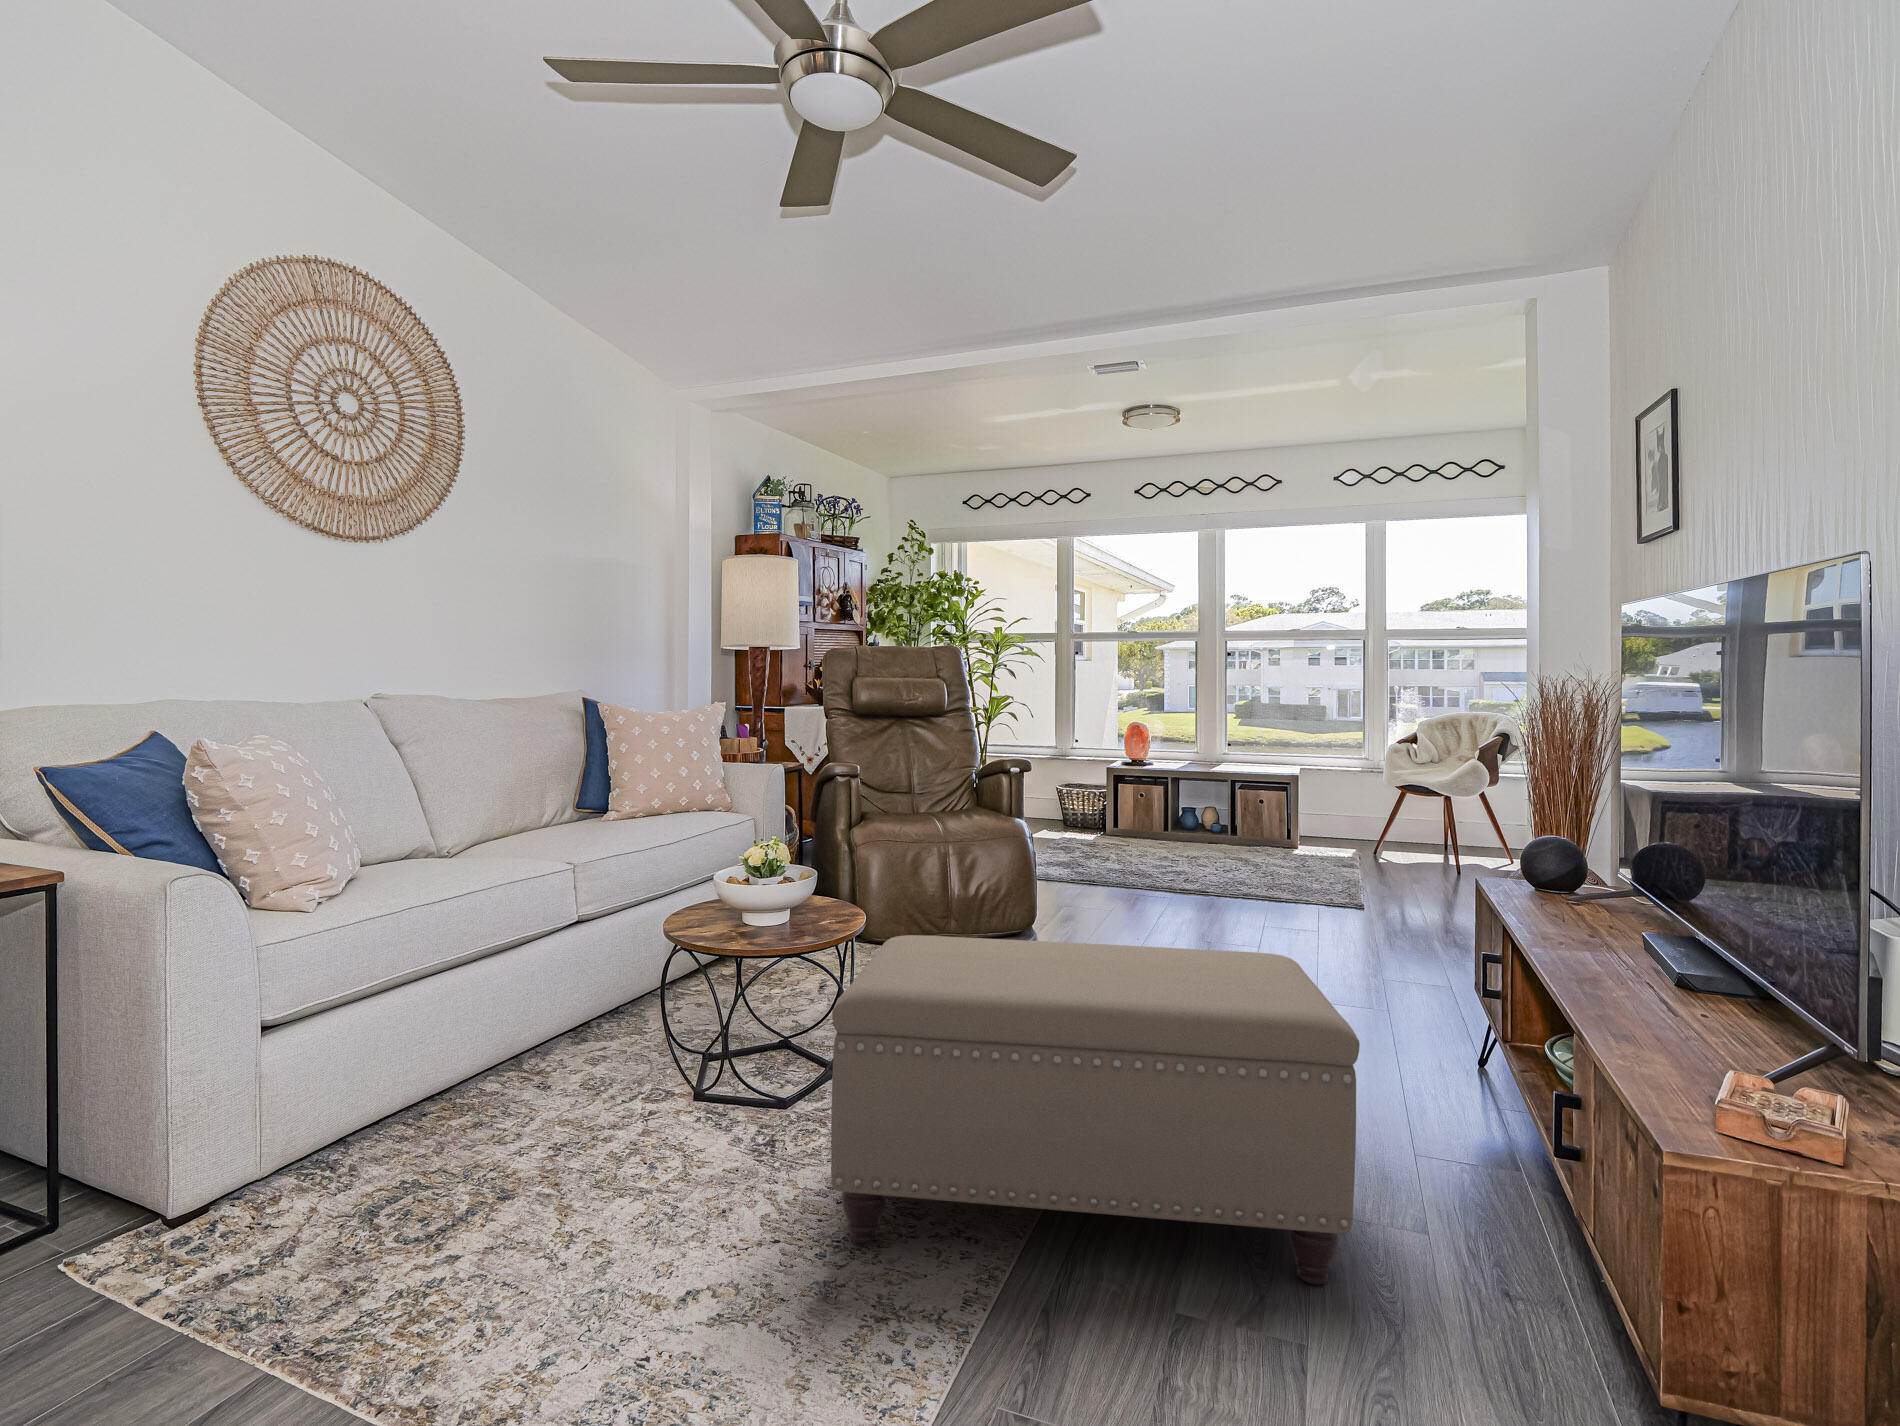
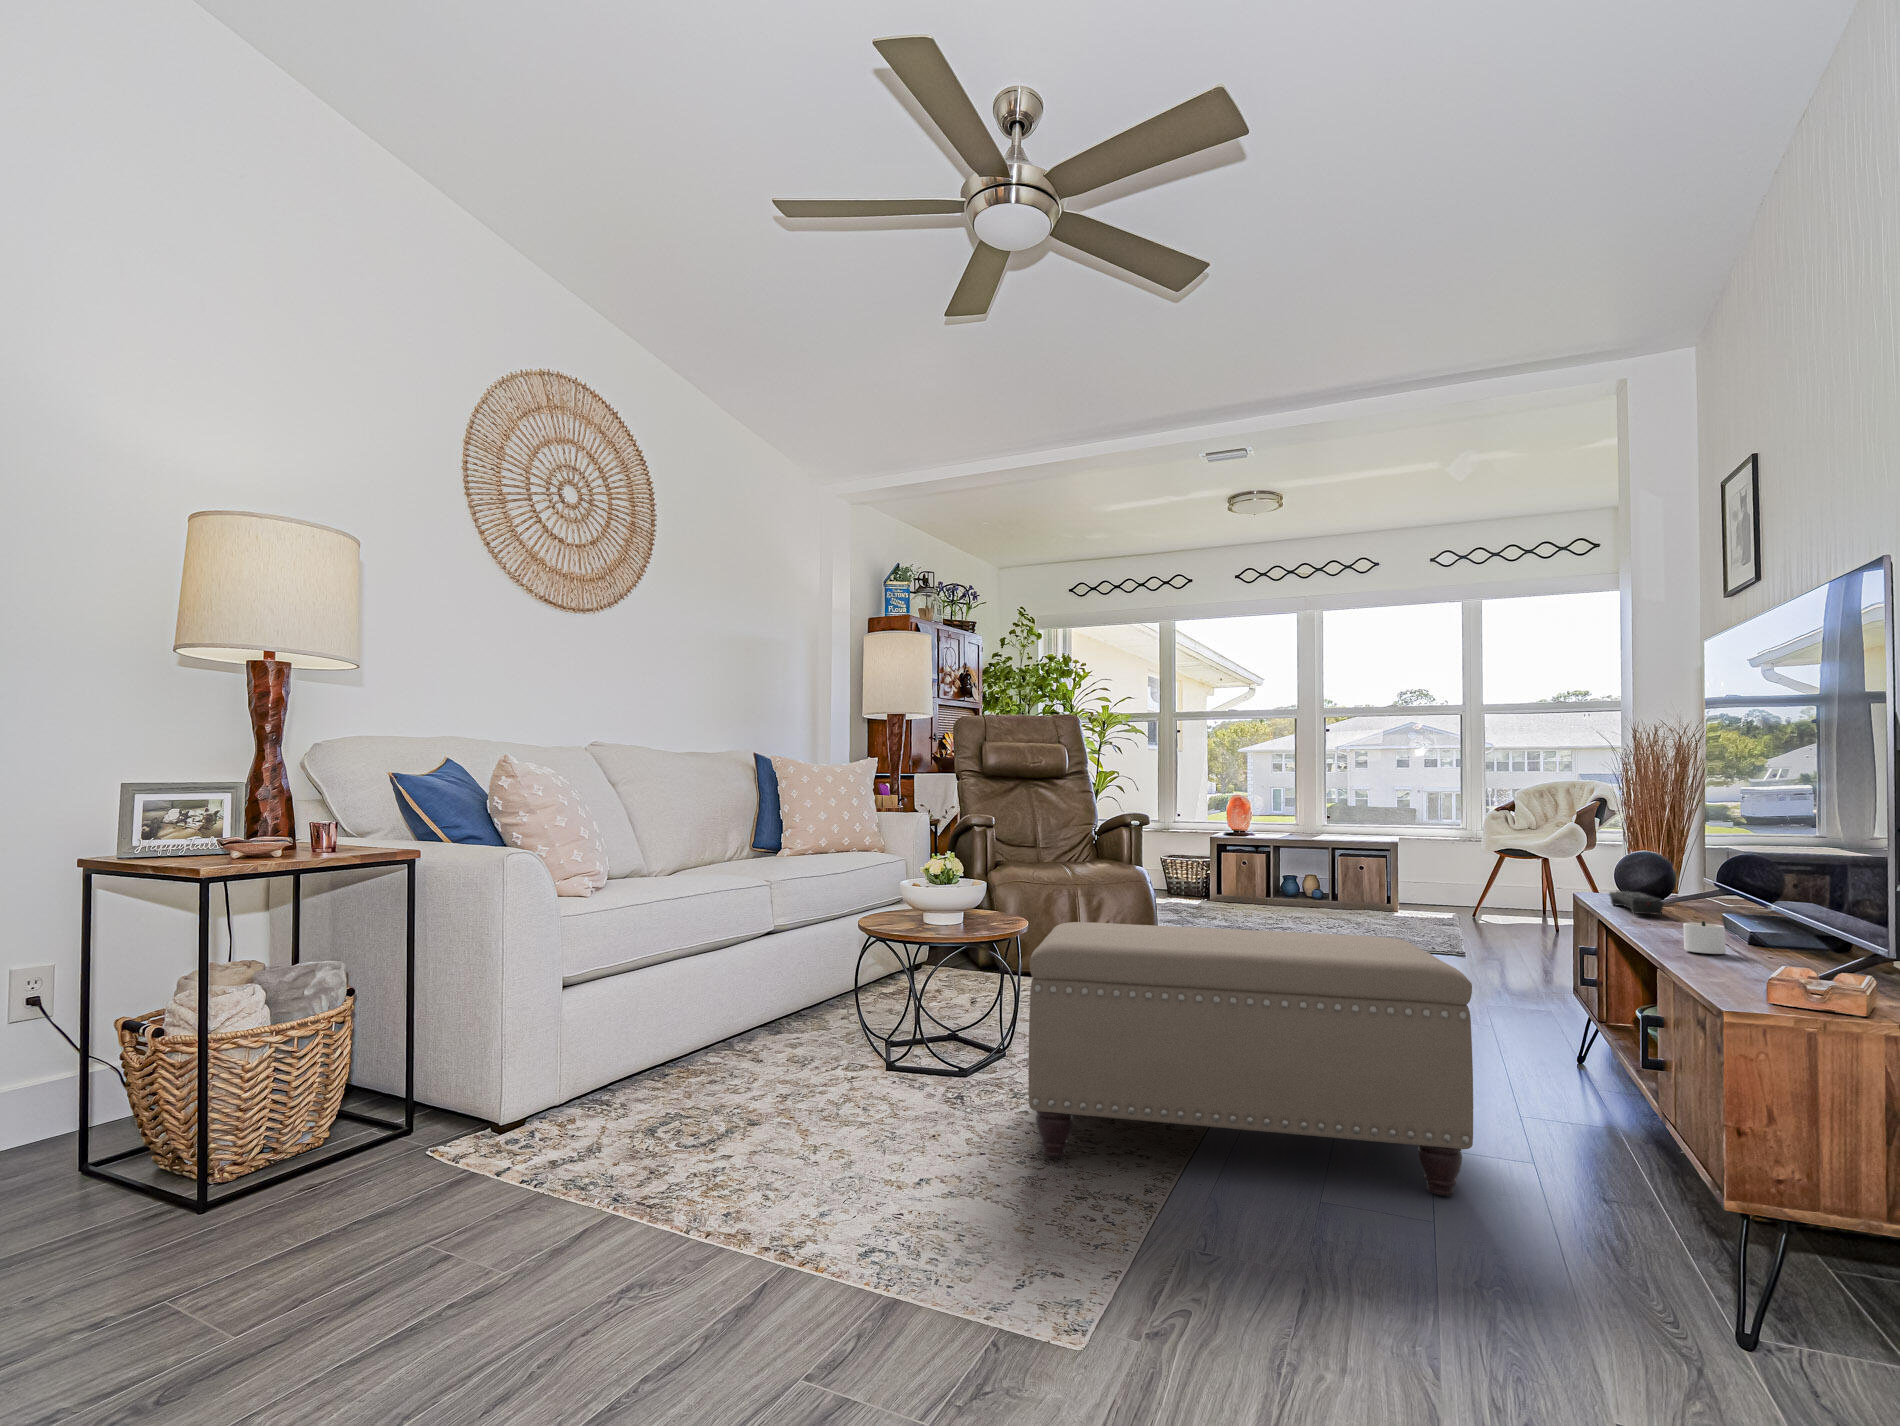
remote control: none [1518,882,1578,919] -> present [1610,891,1664,915]
candle: none [1605,957,1676,999] -> present [1683,921,1726,954]

